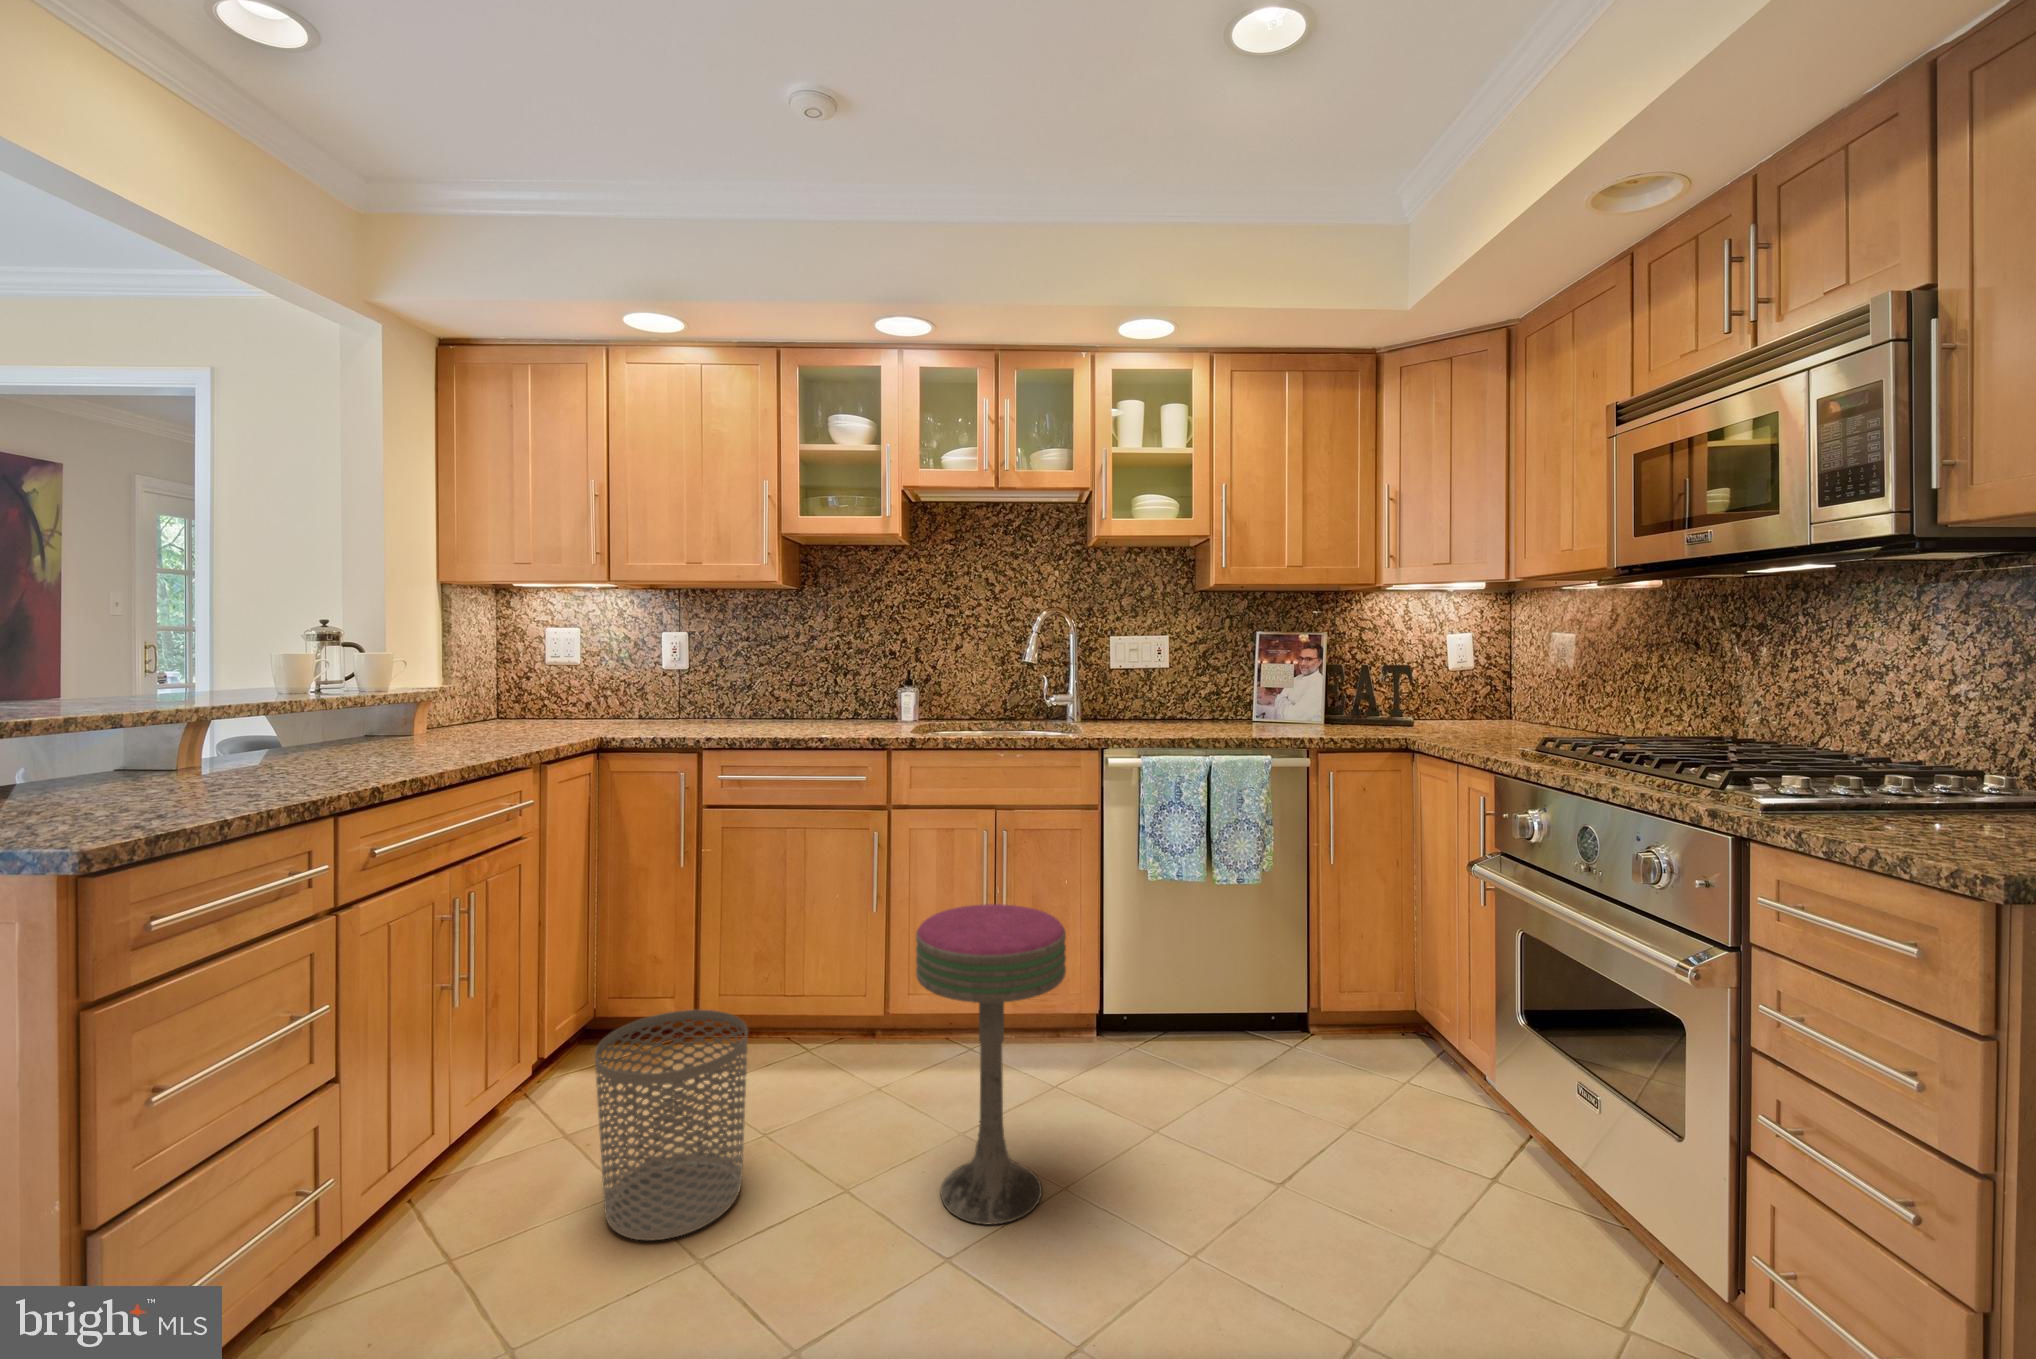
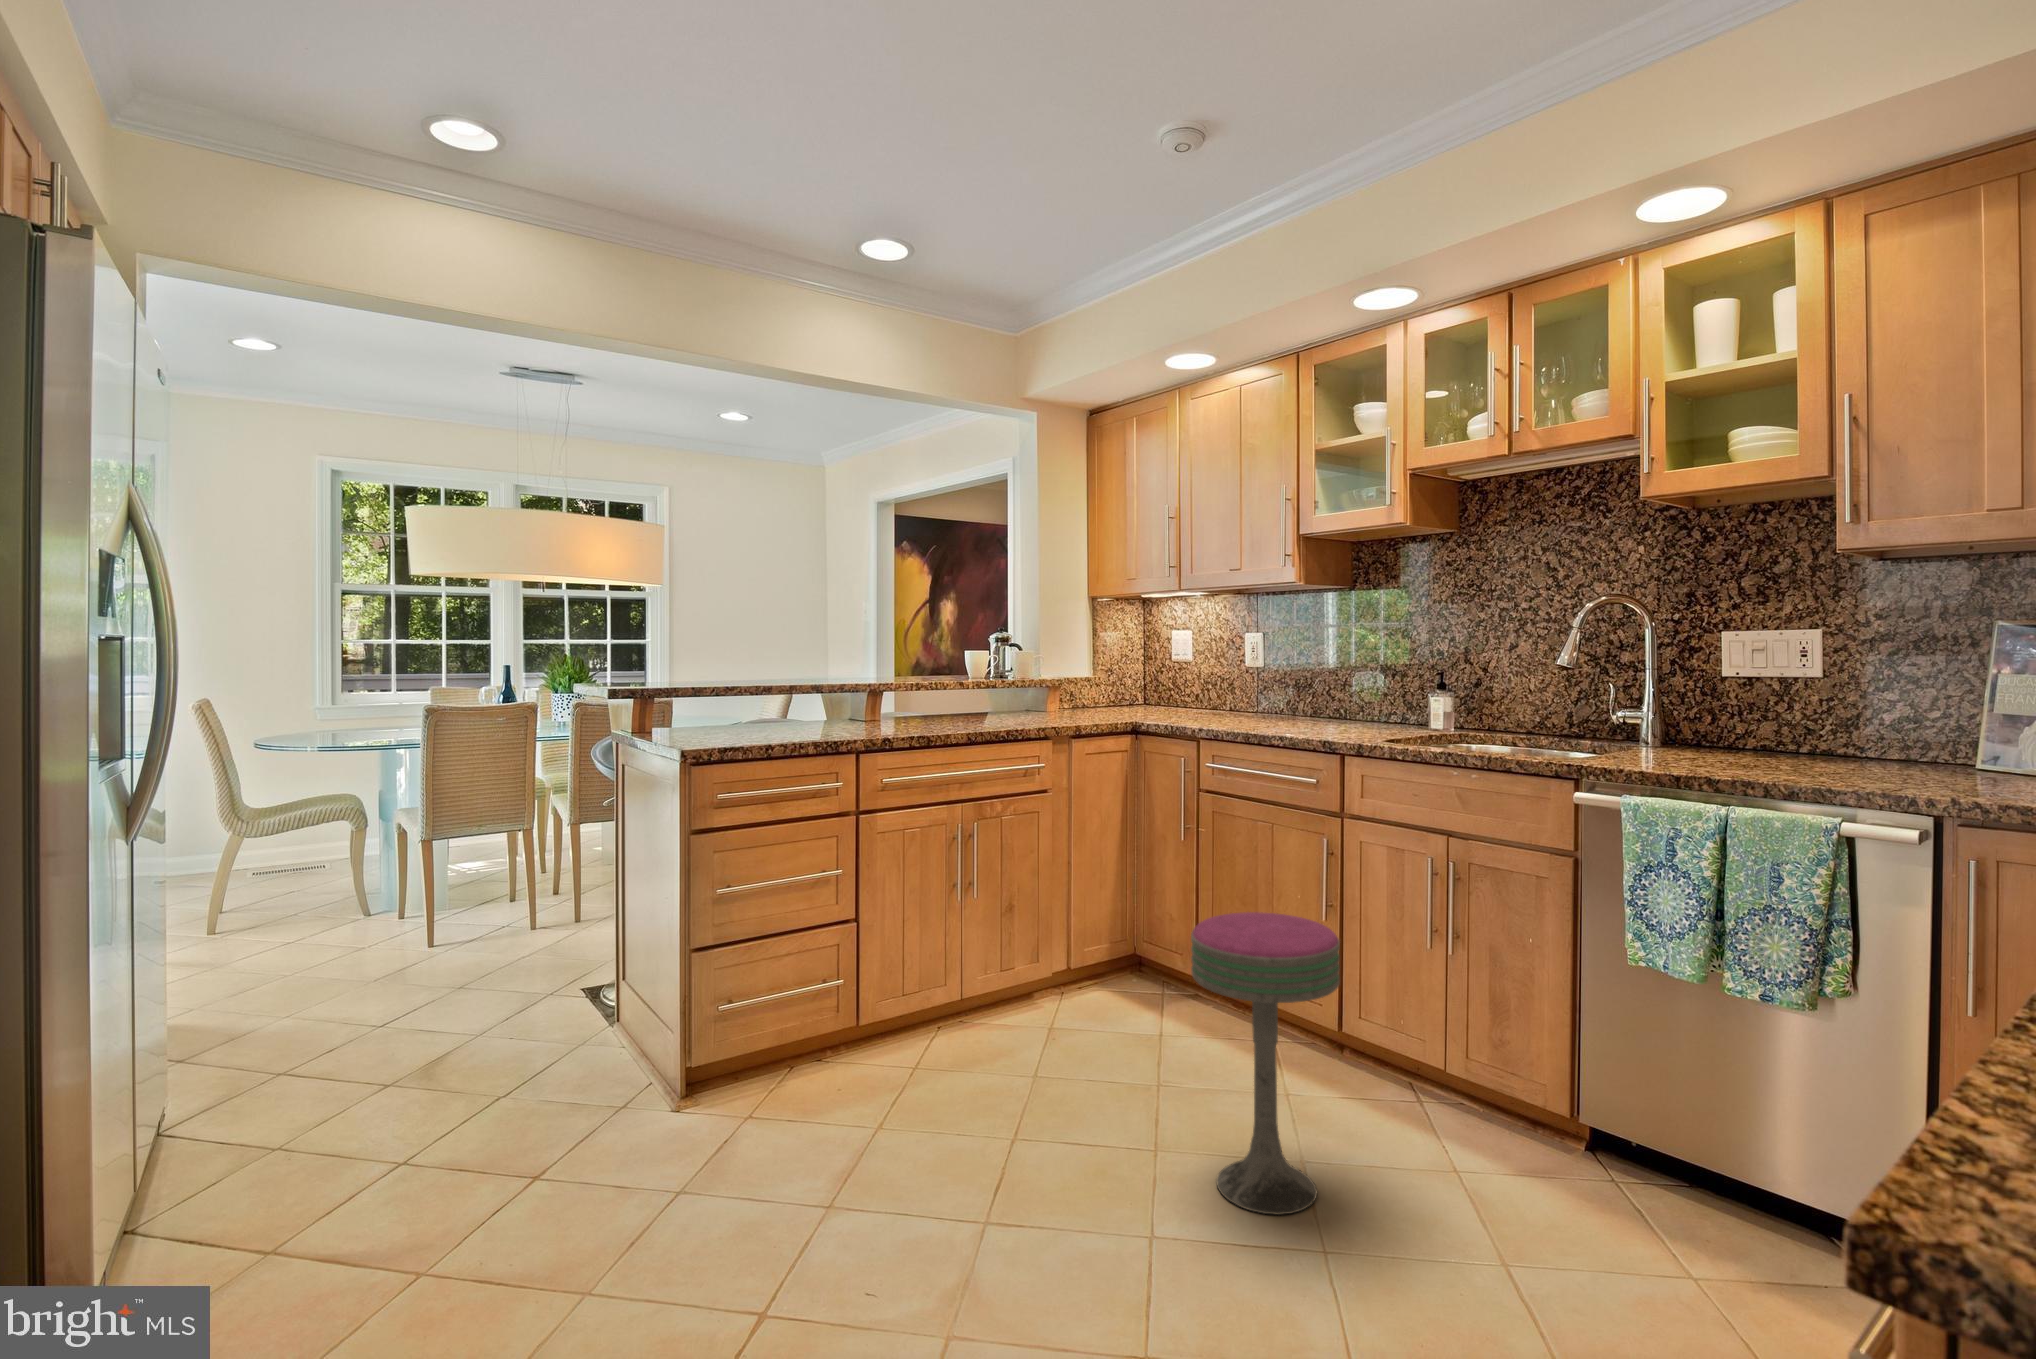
waste bin: present [595,1010,748,1240] -> none [1015,944,1123,1105]

